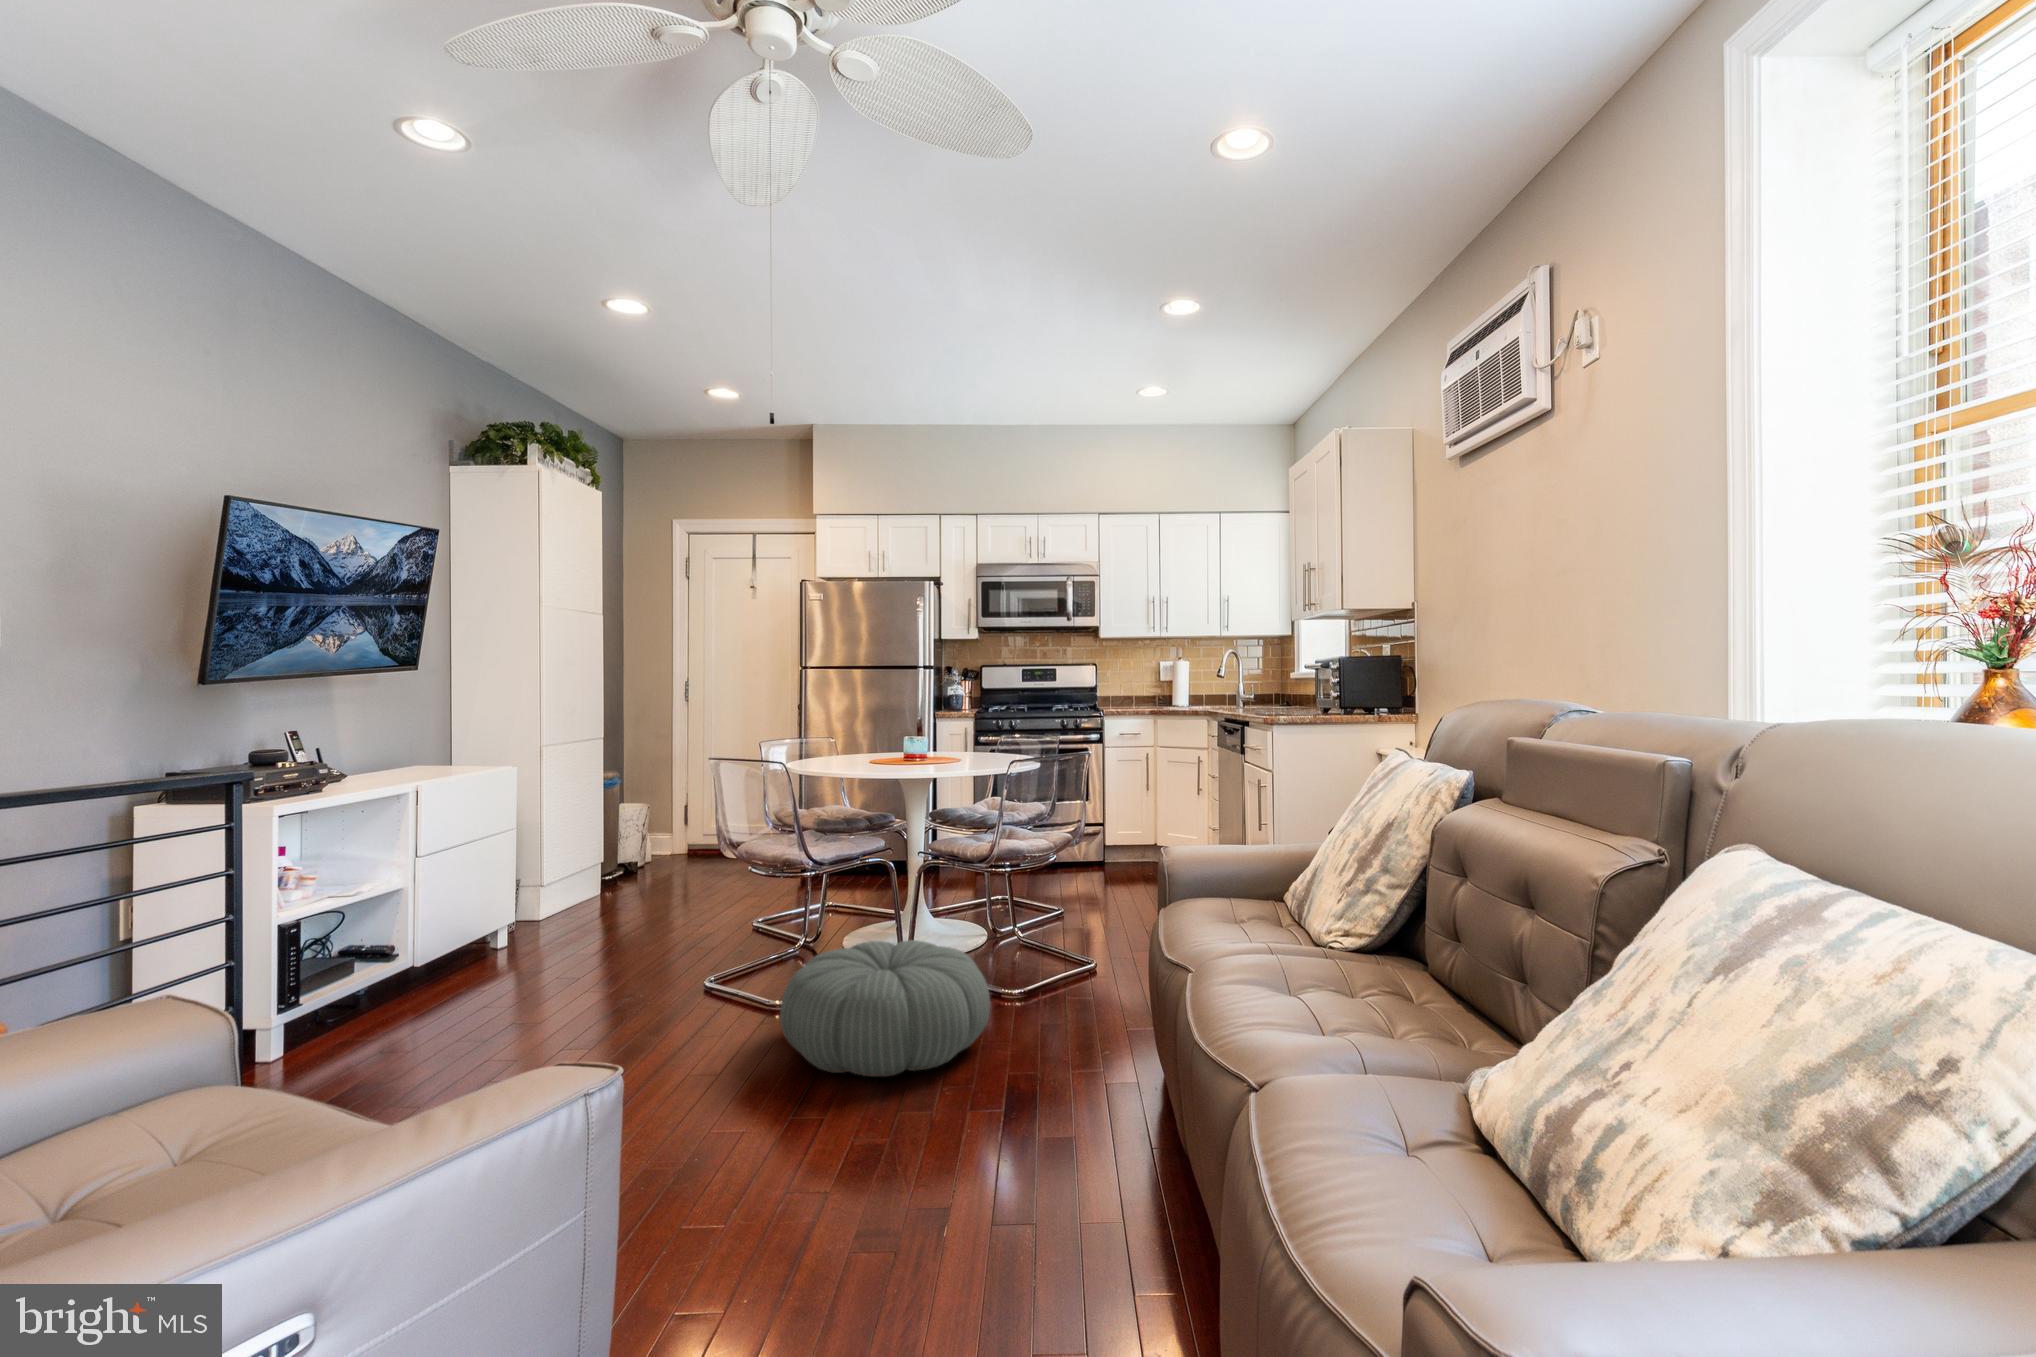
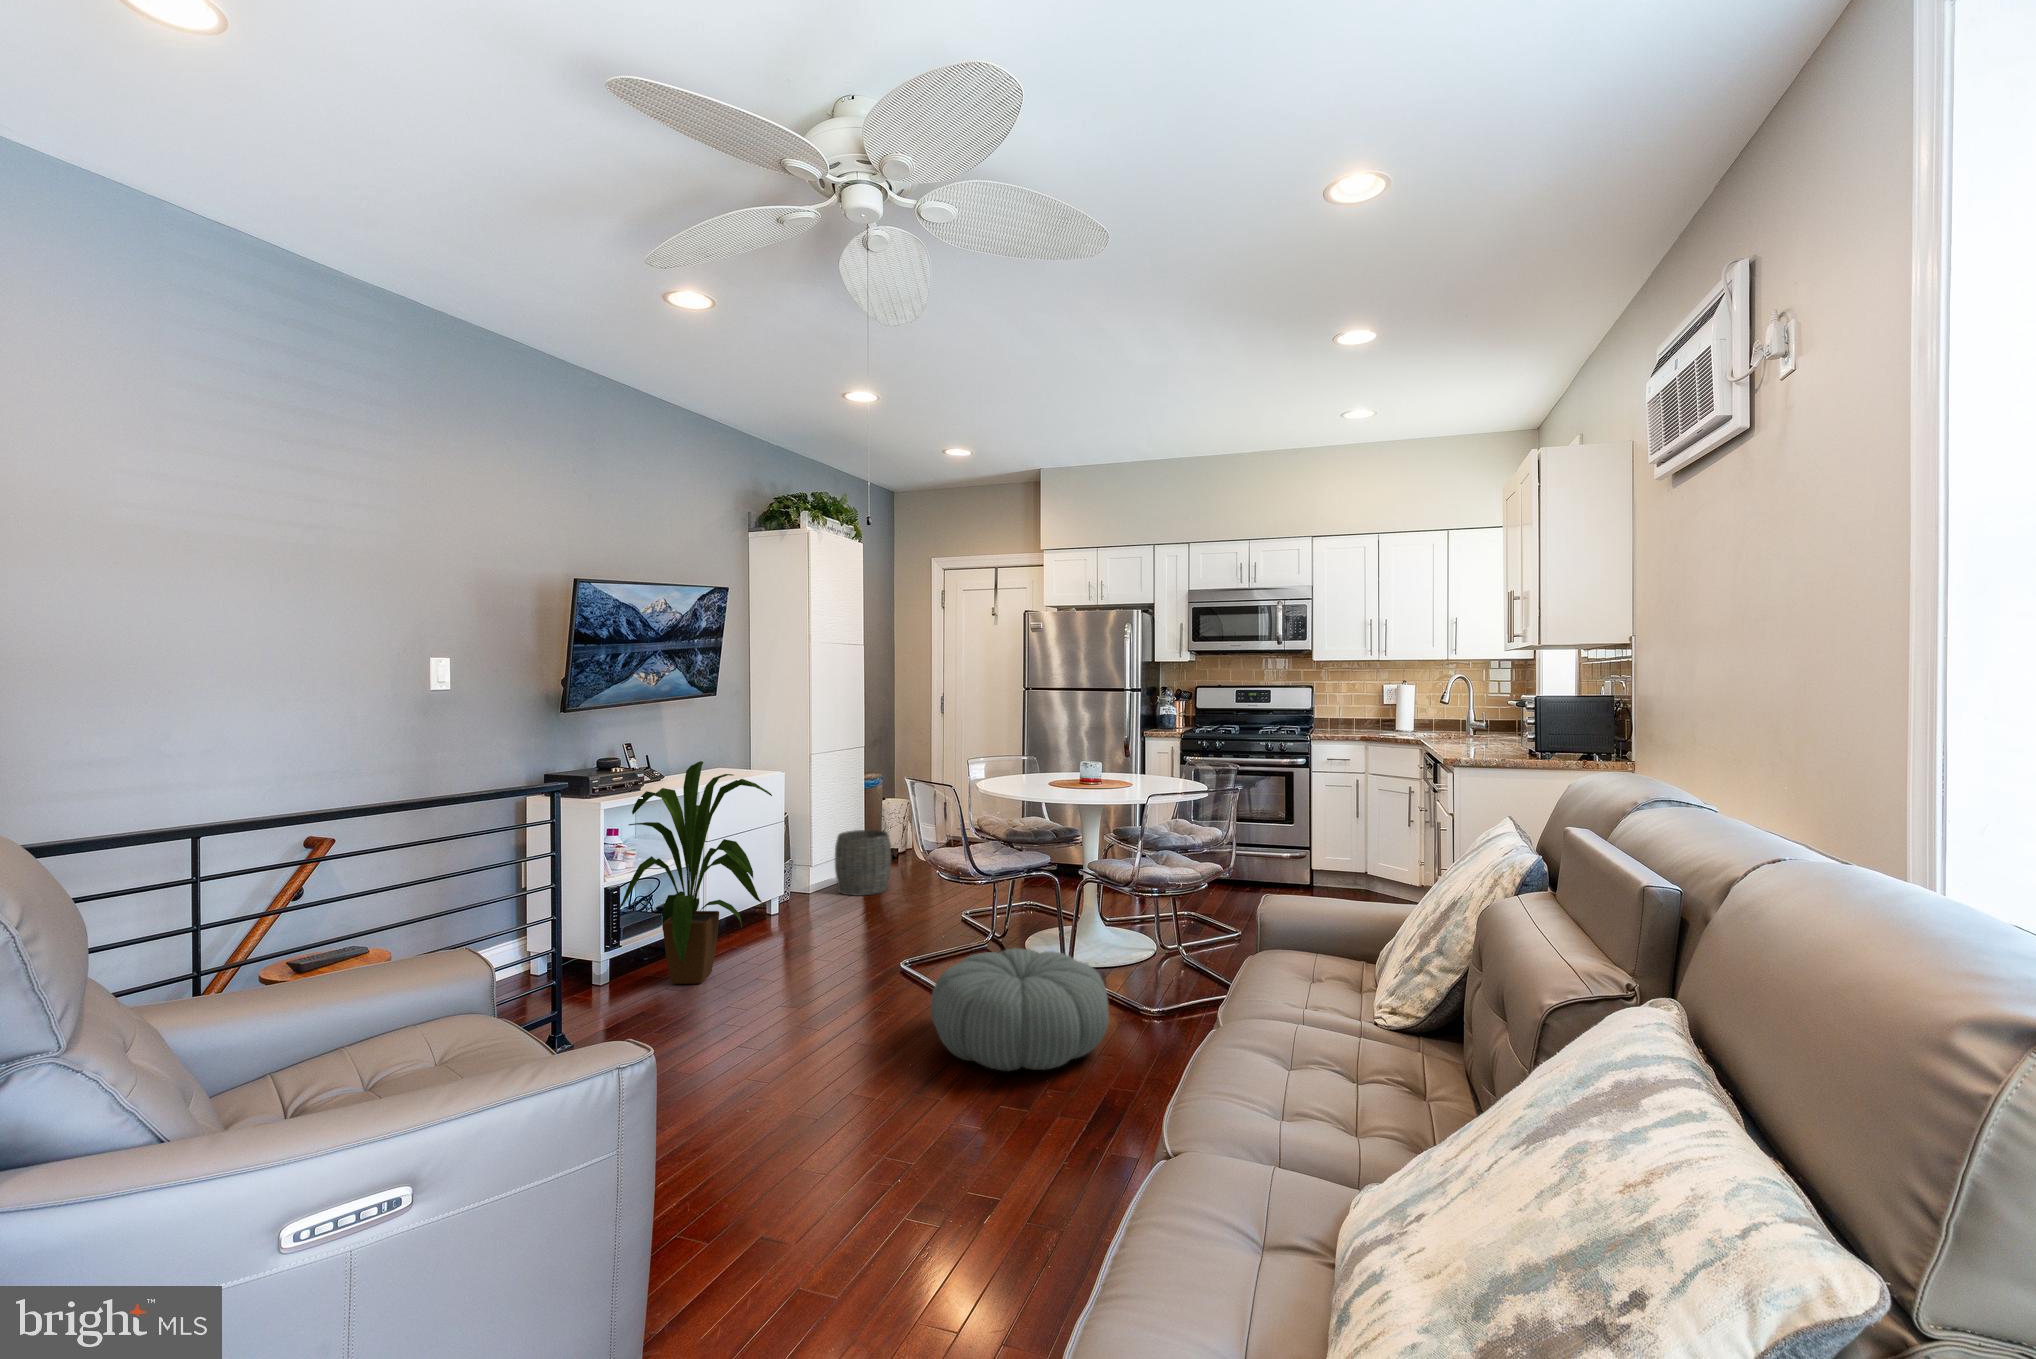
house plant: none [308,742,535,1043] -> present [619,761,772,984]
woven basket: none [574,838,648,917] -> present [835,830,891,896]

